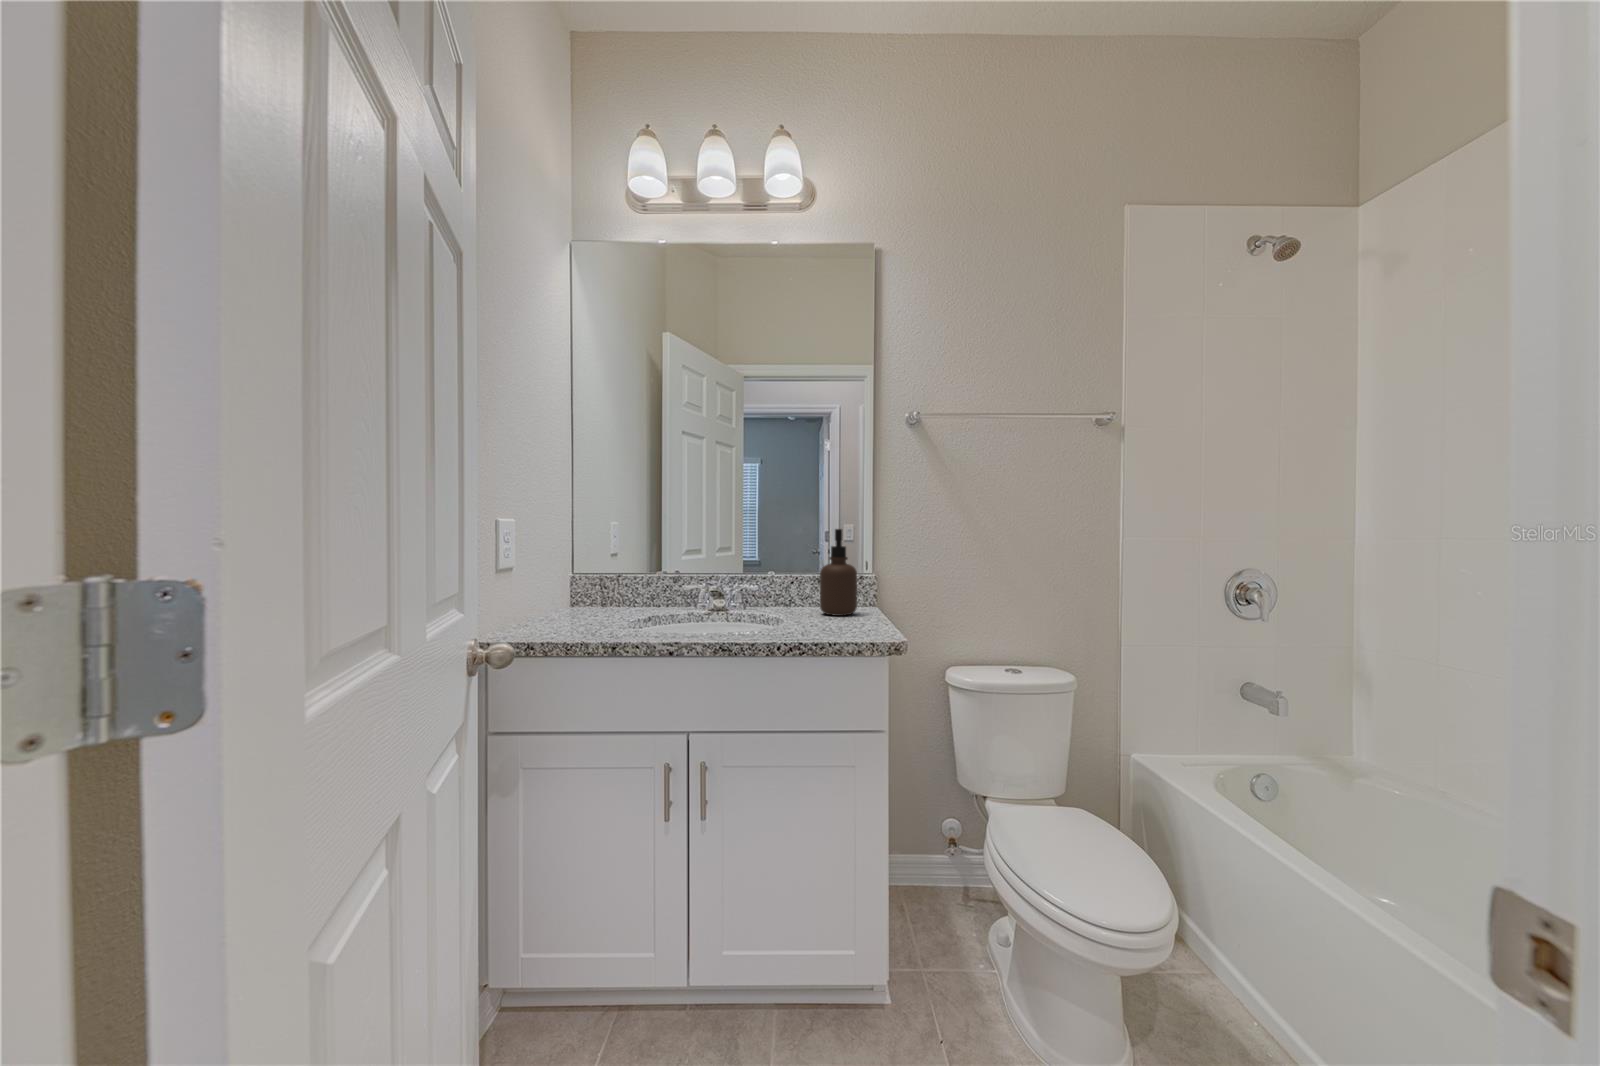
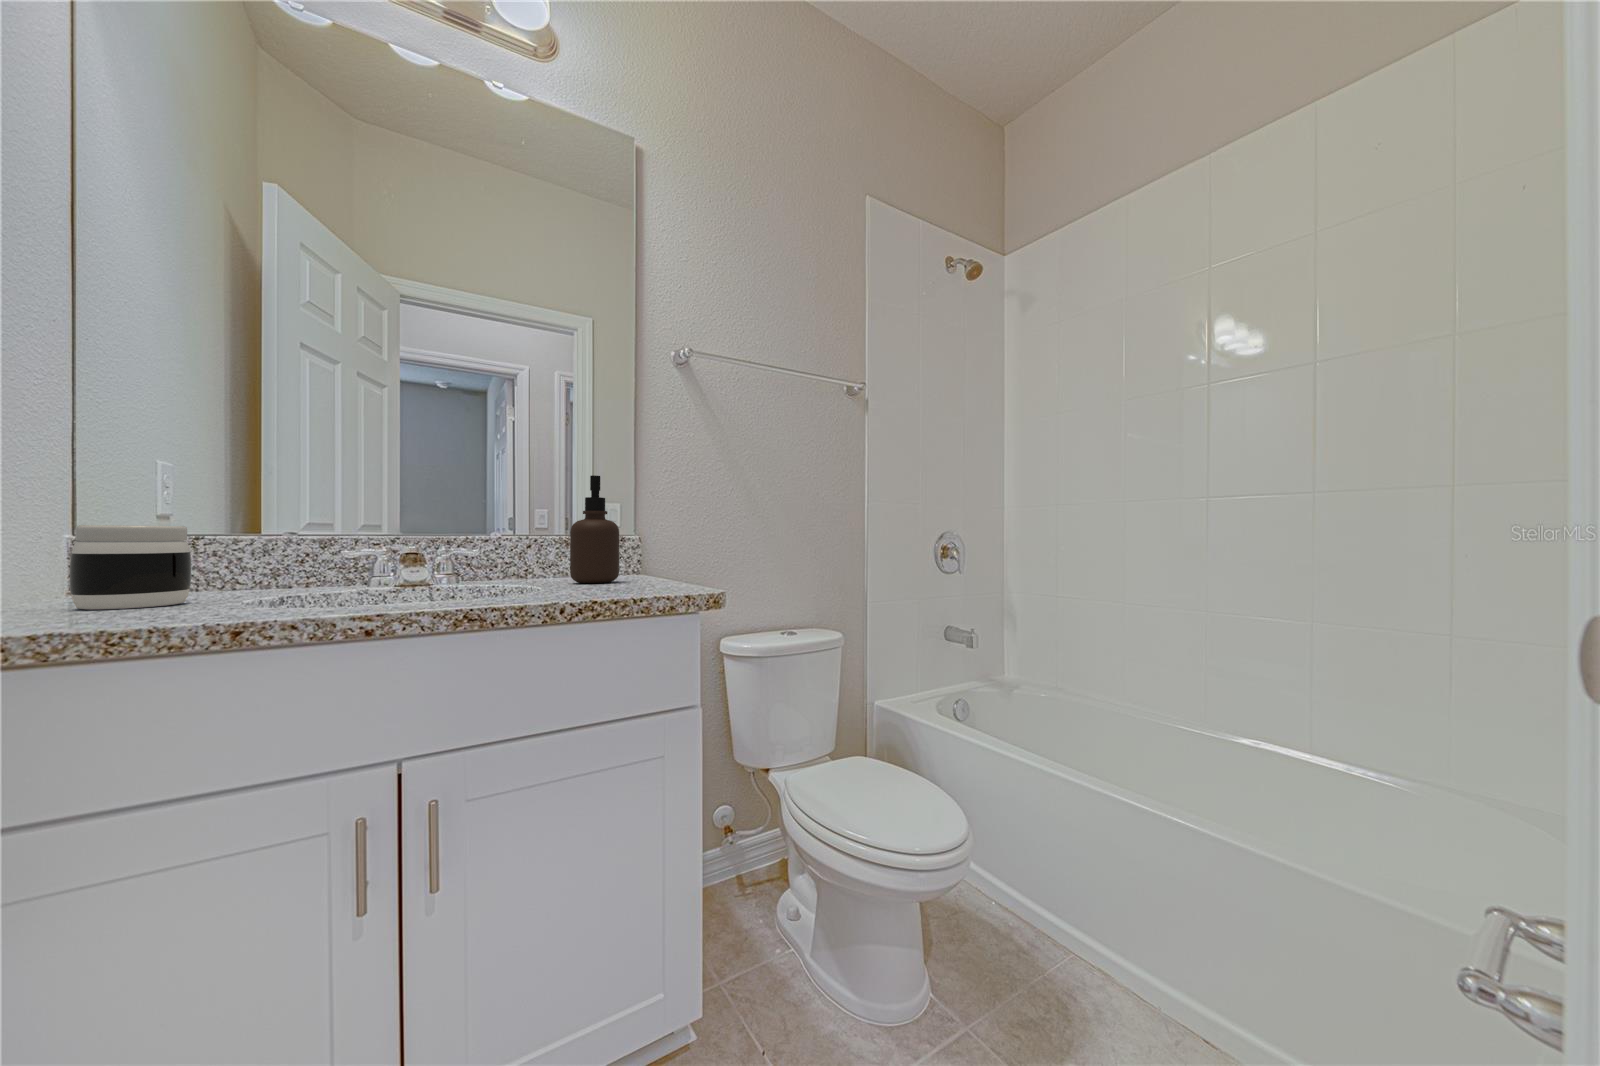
jar: none [562,573,608,622] -> present [70,525,191,610]

